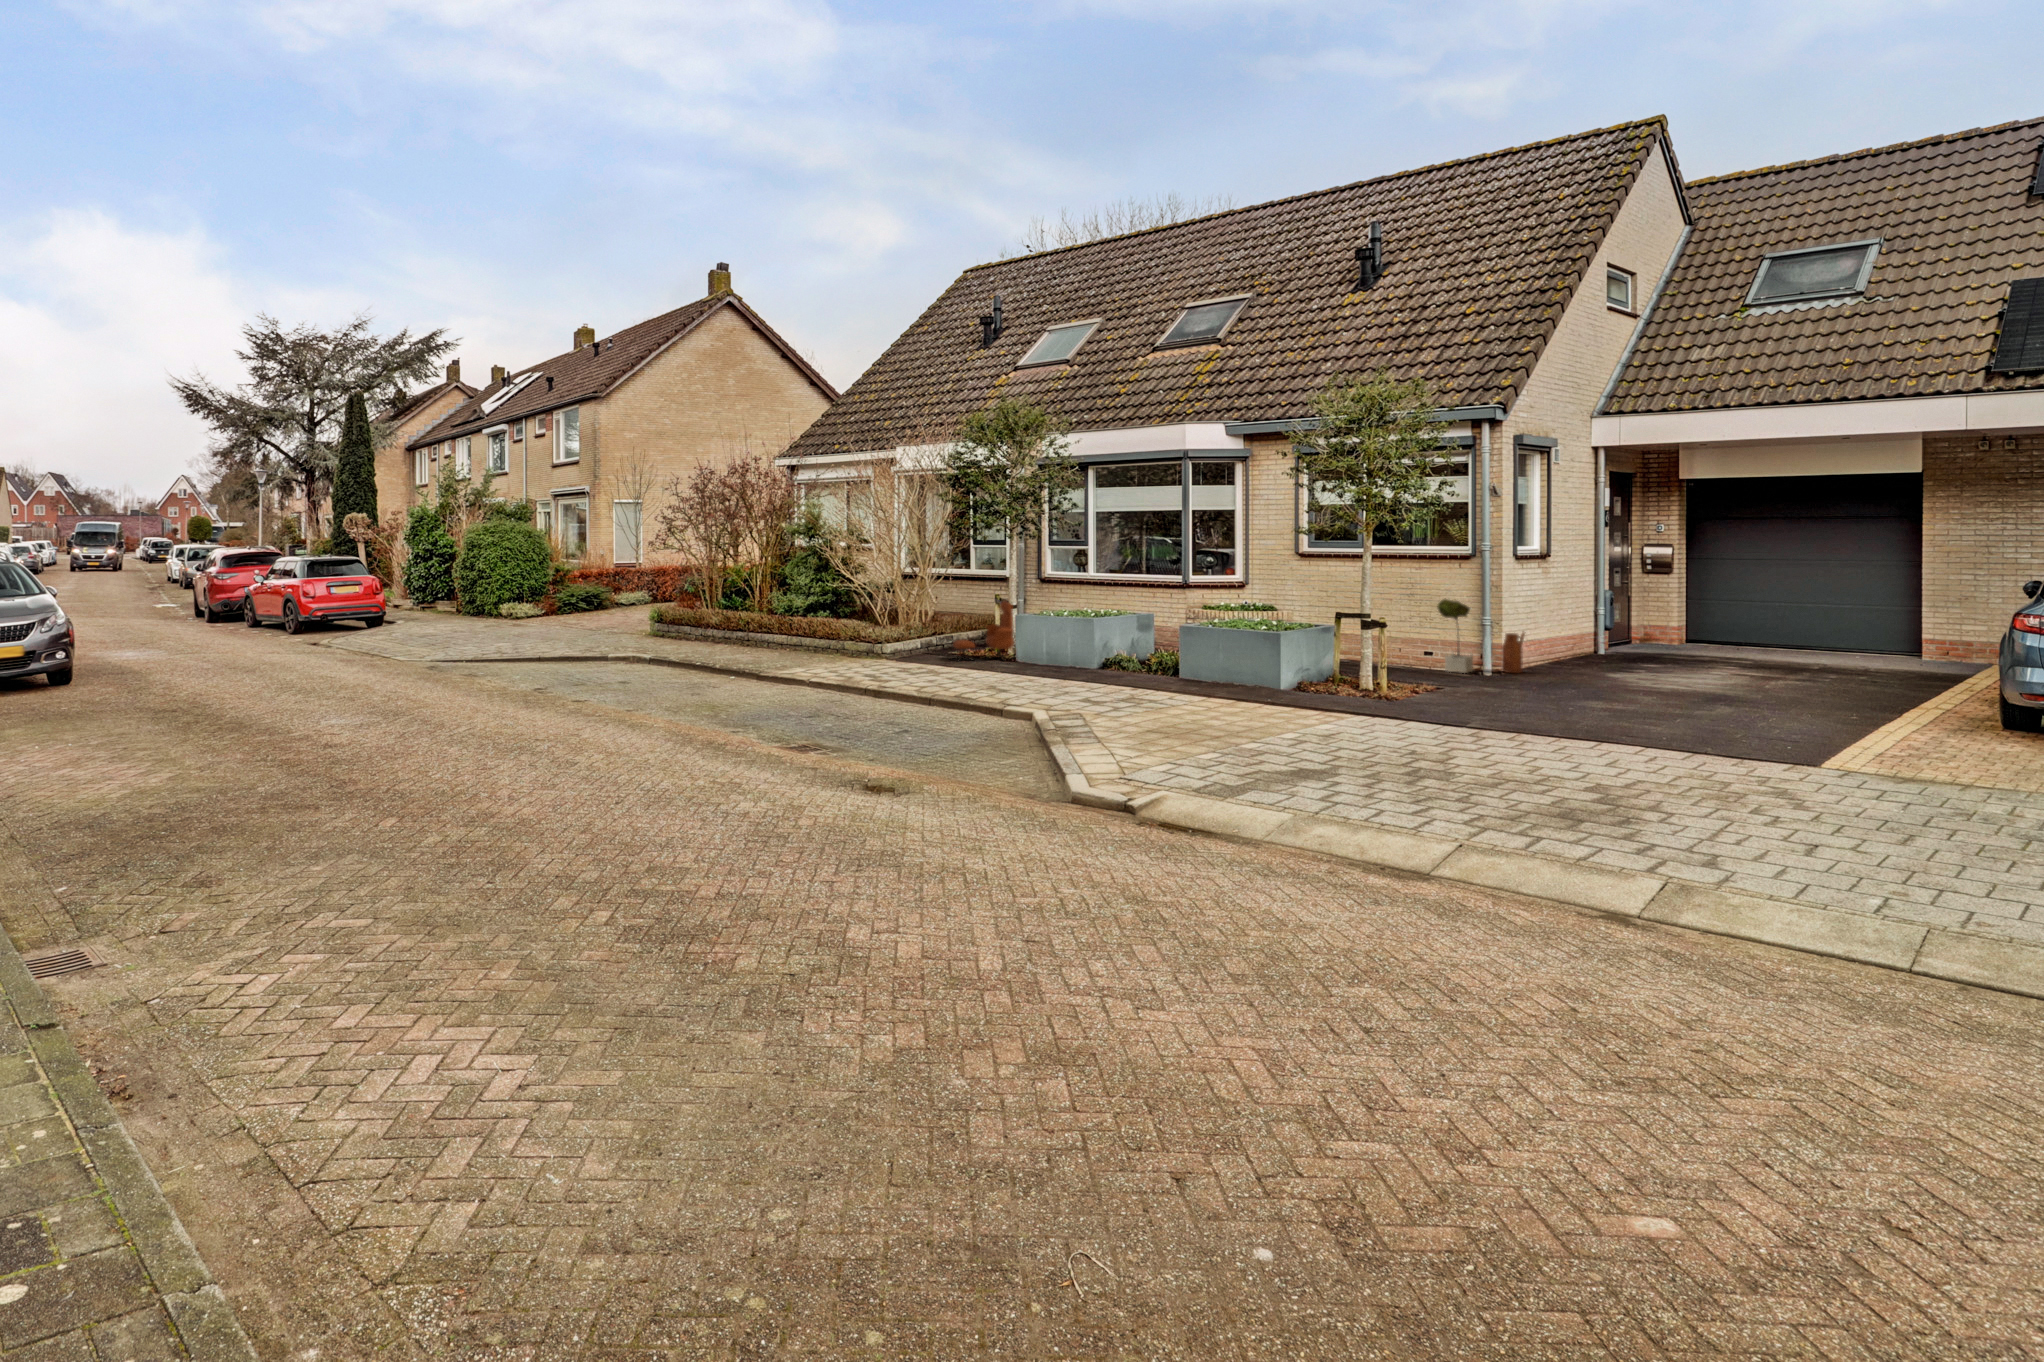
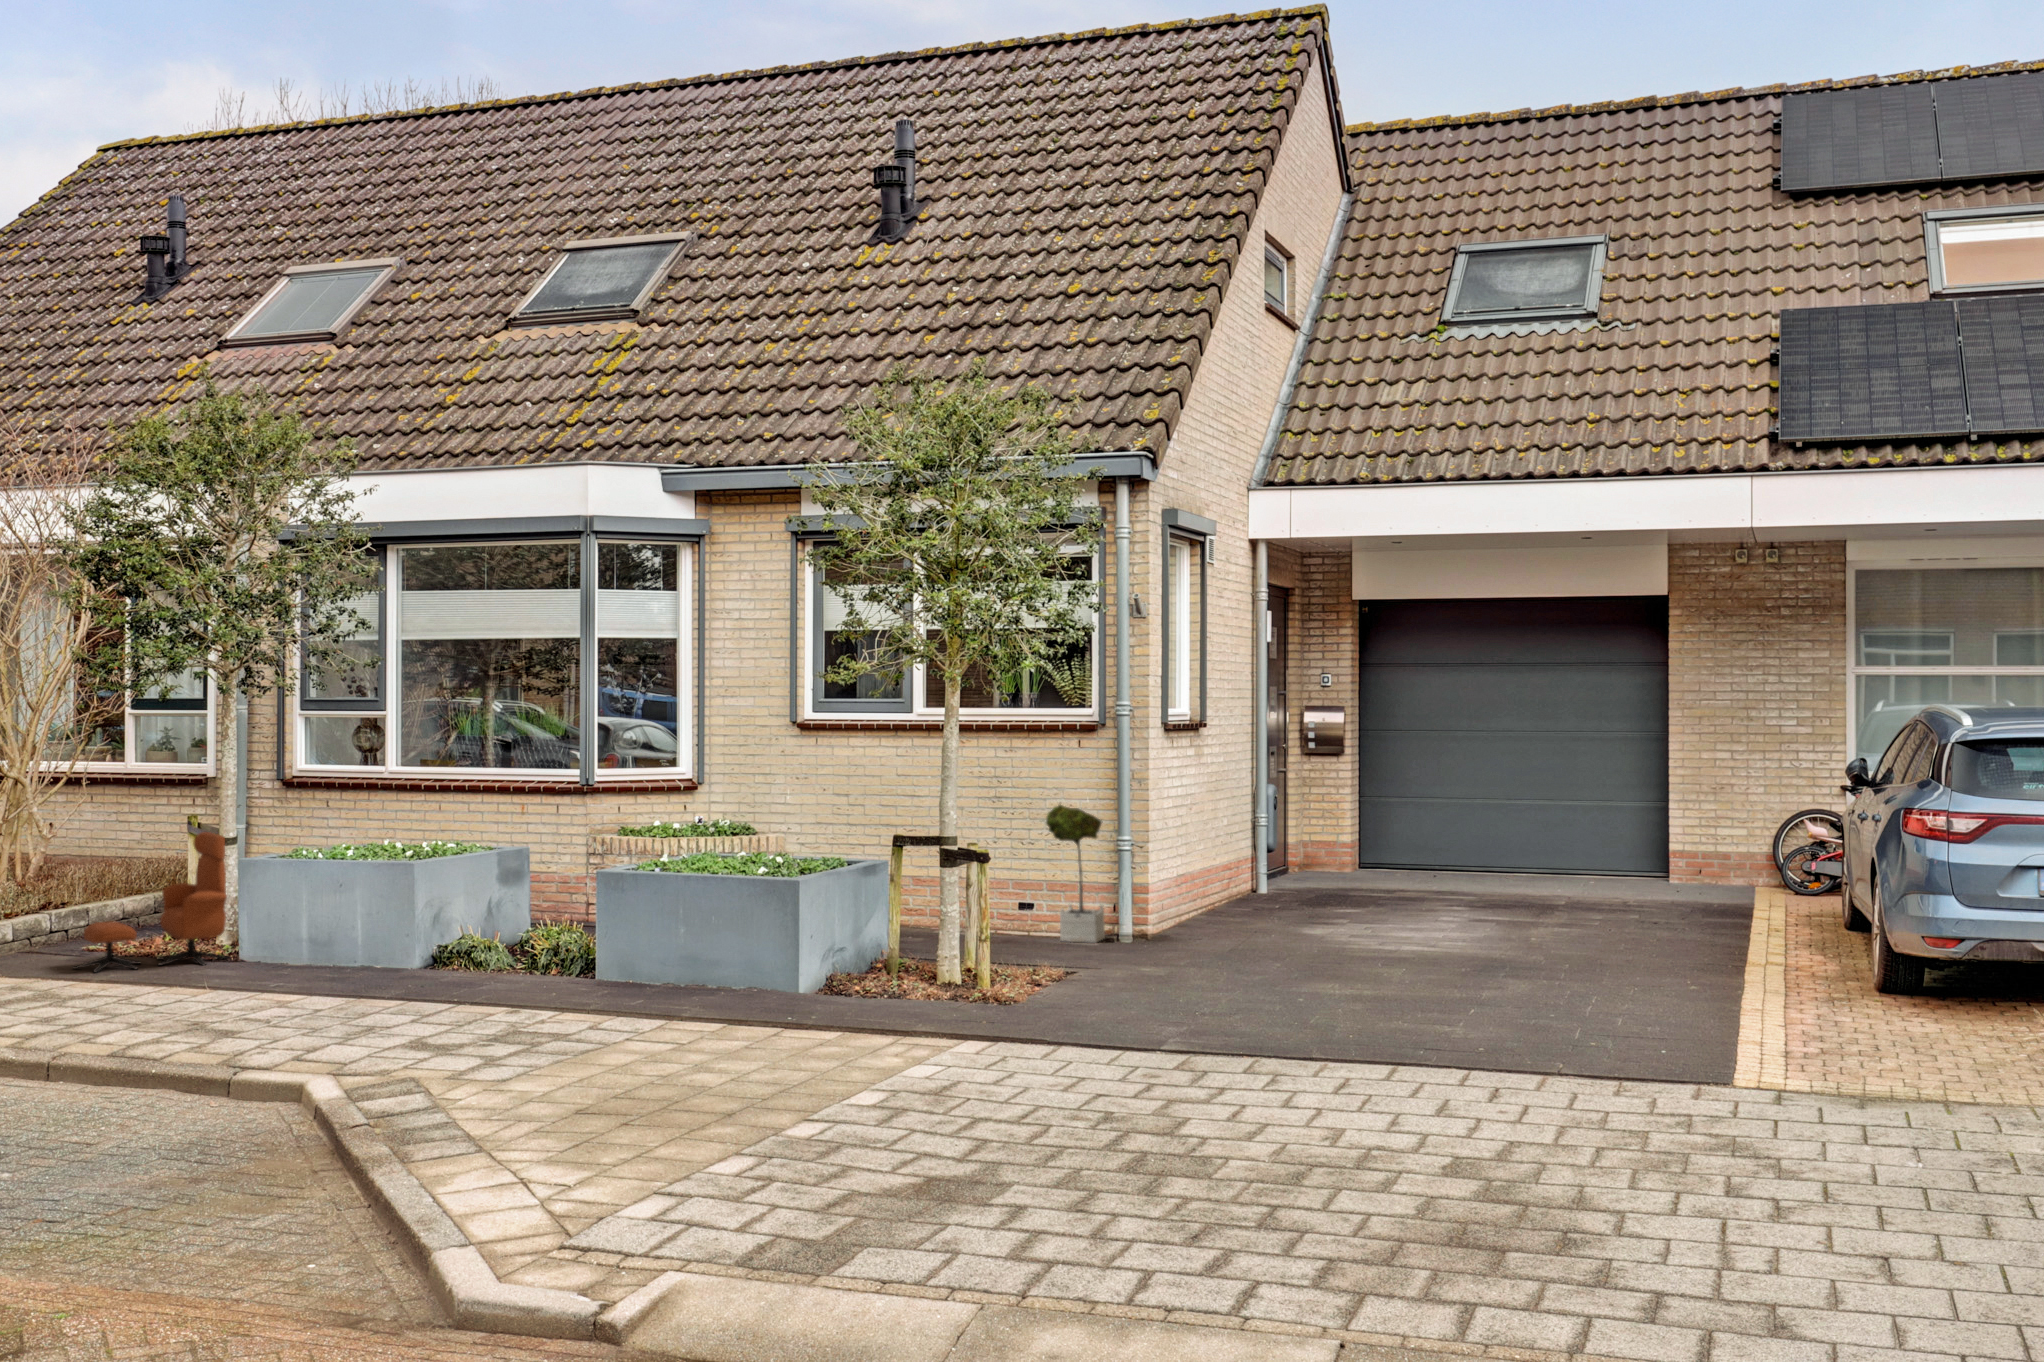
watering can: present [1501,631,1525,673] -> none [1149,861,1183,939]

